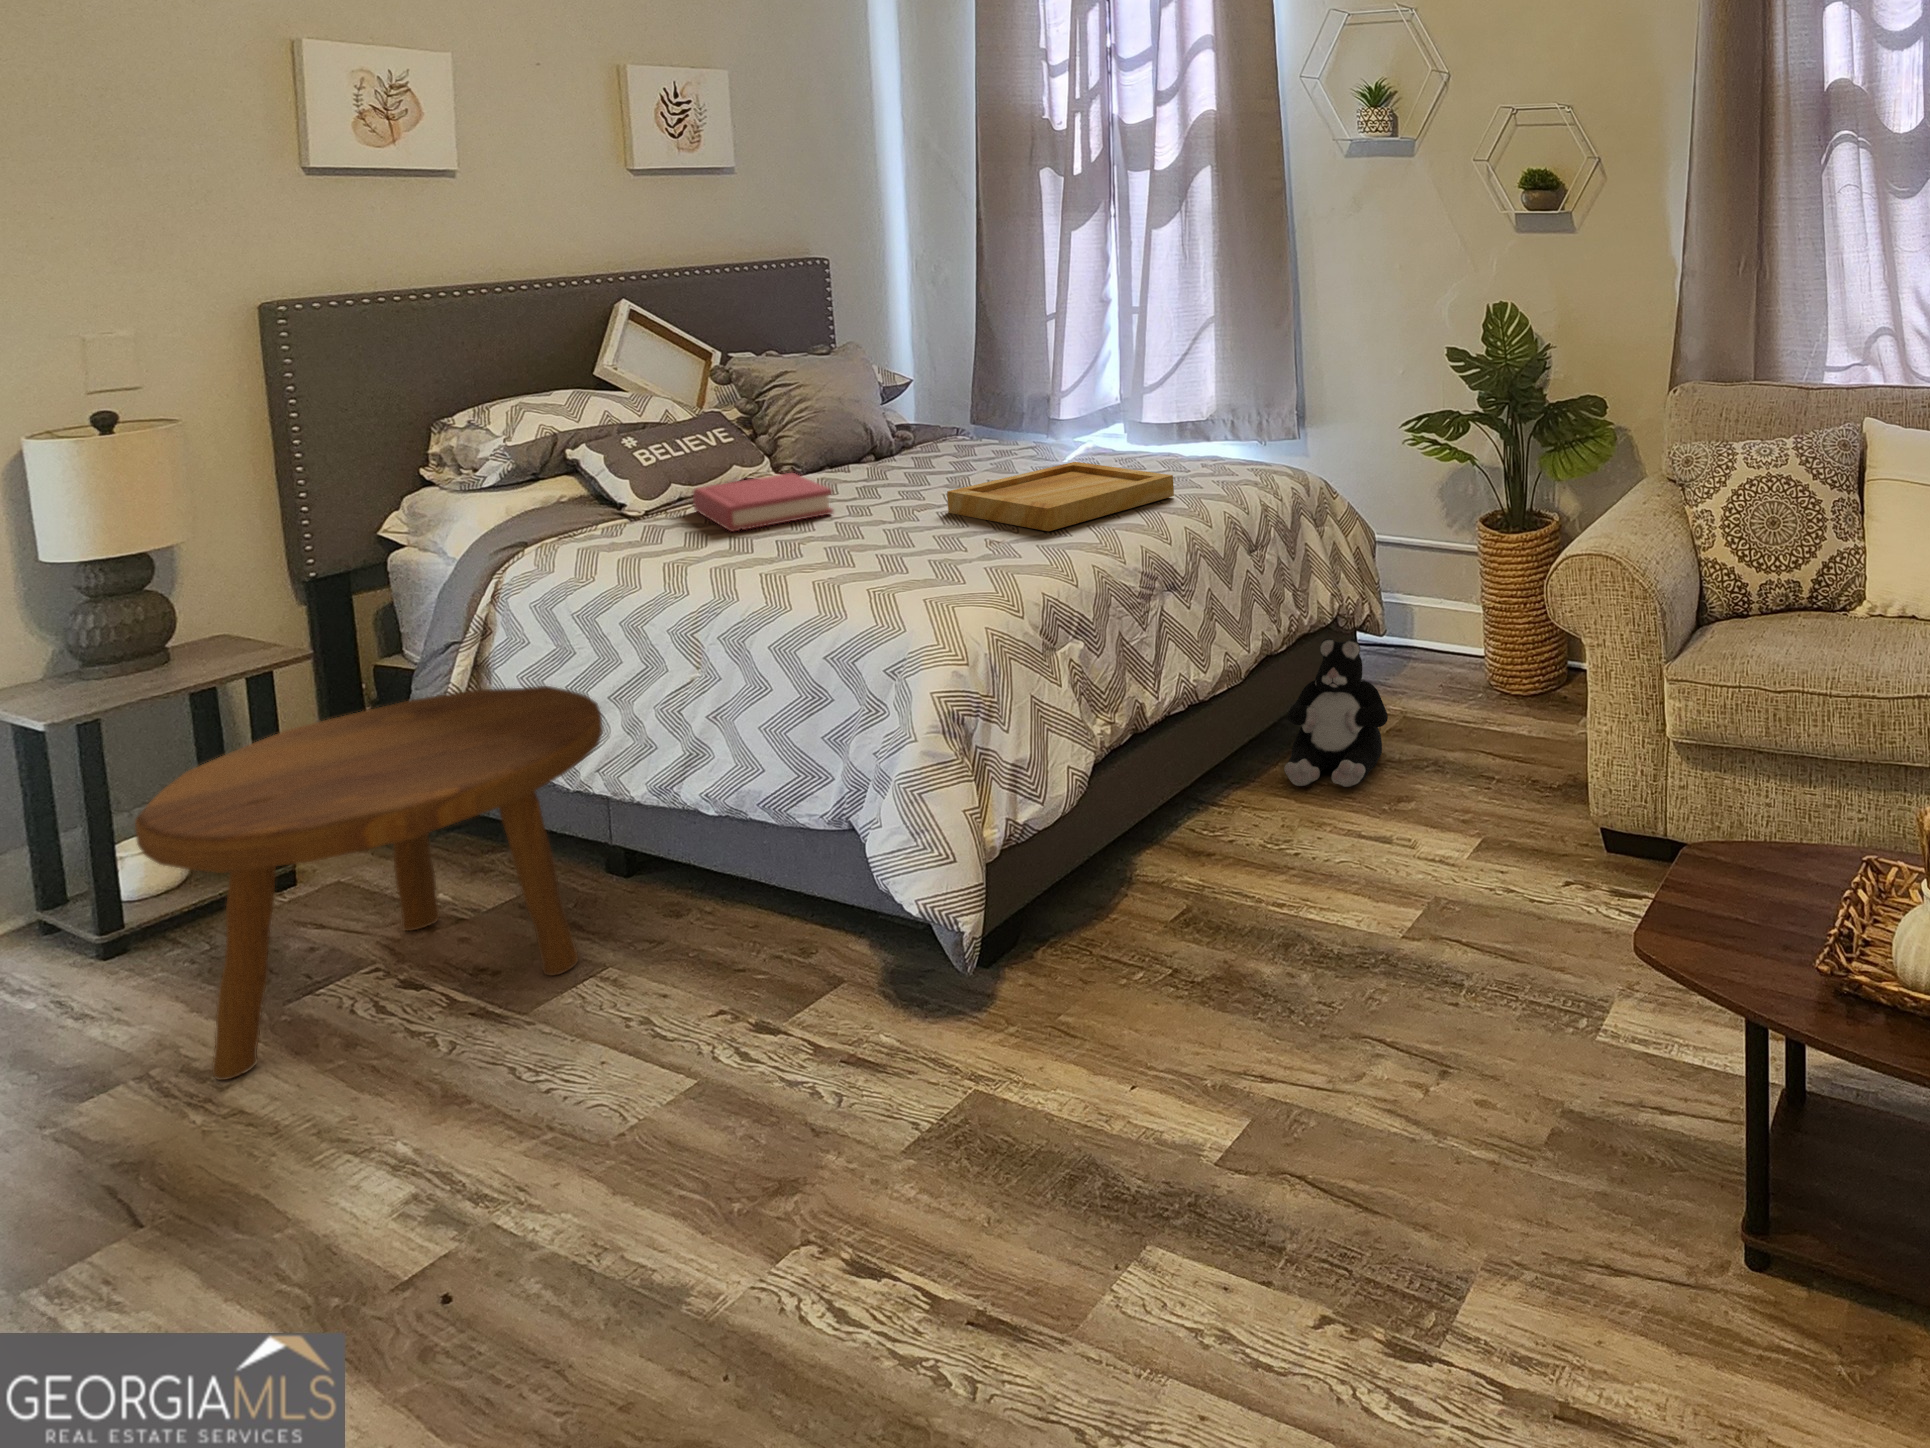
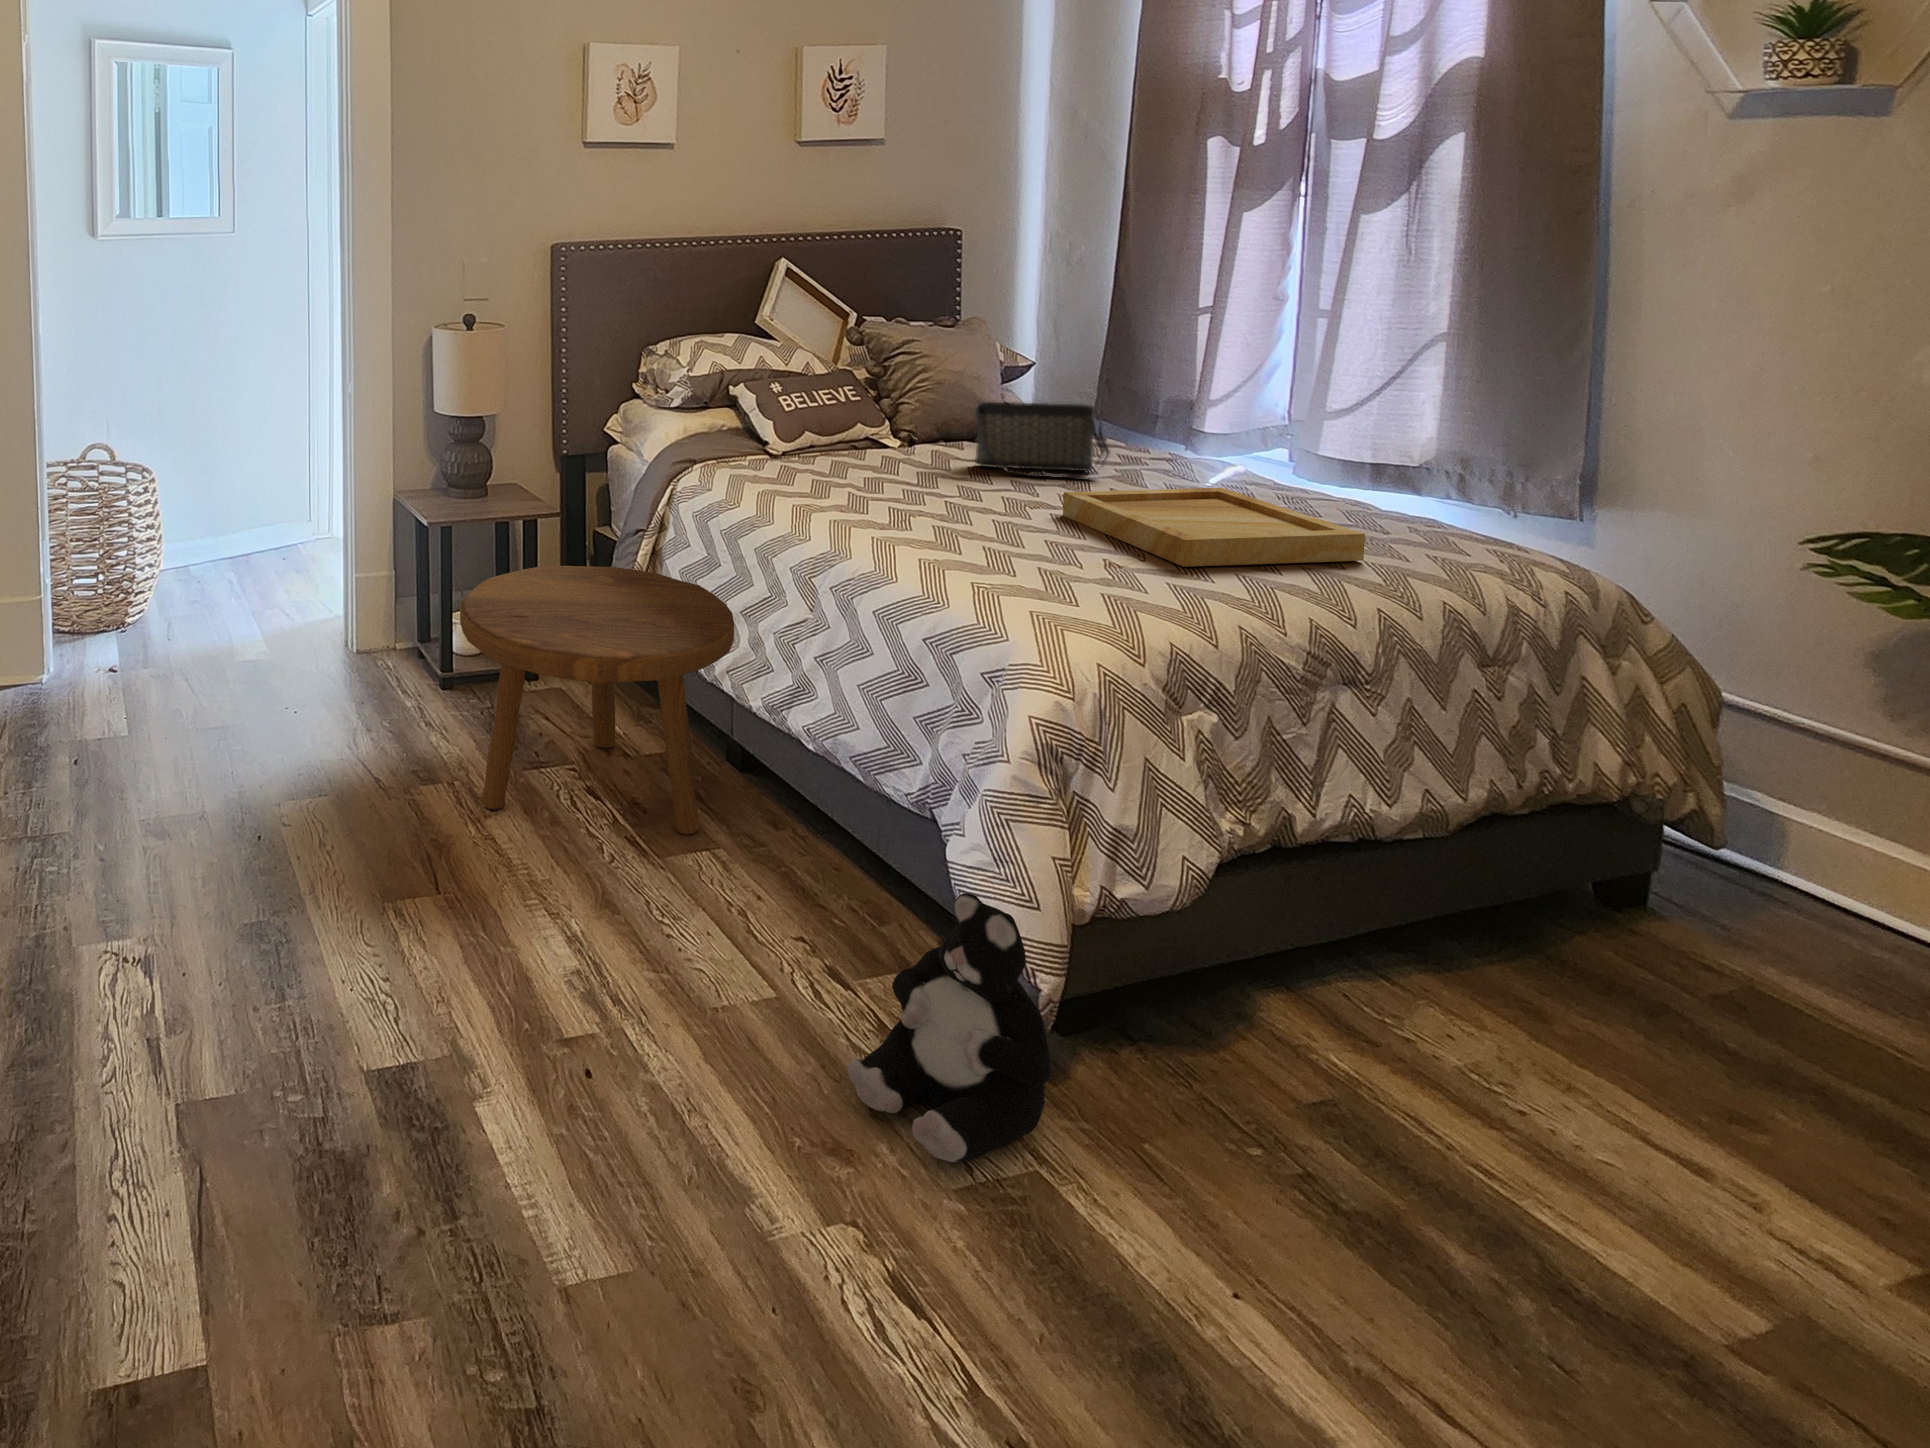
handbag: none [857,410,986,484] -> present [975,402,1110,478]
hardback book: present [693,473,833,532] -> none [822,438,945,489]
plush toy: present [1284,639,1388,787] -> present [847,893,1051,1162]

